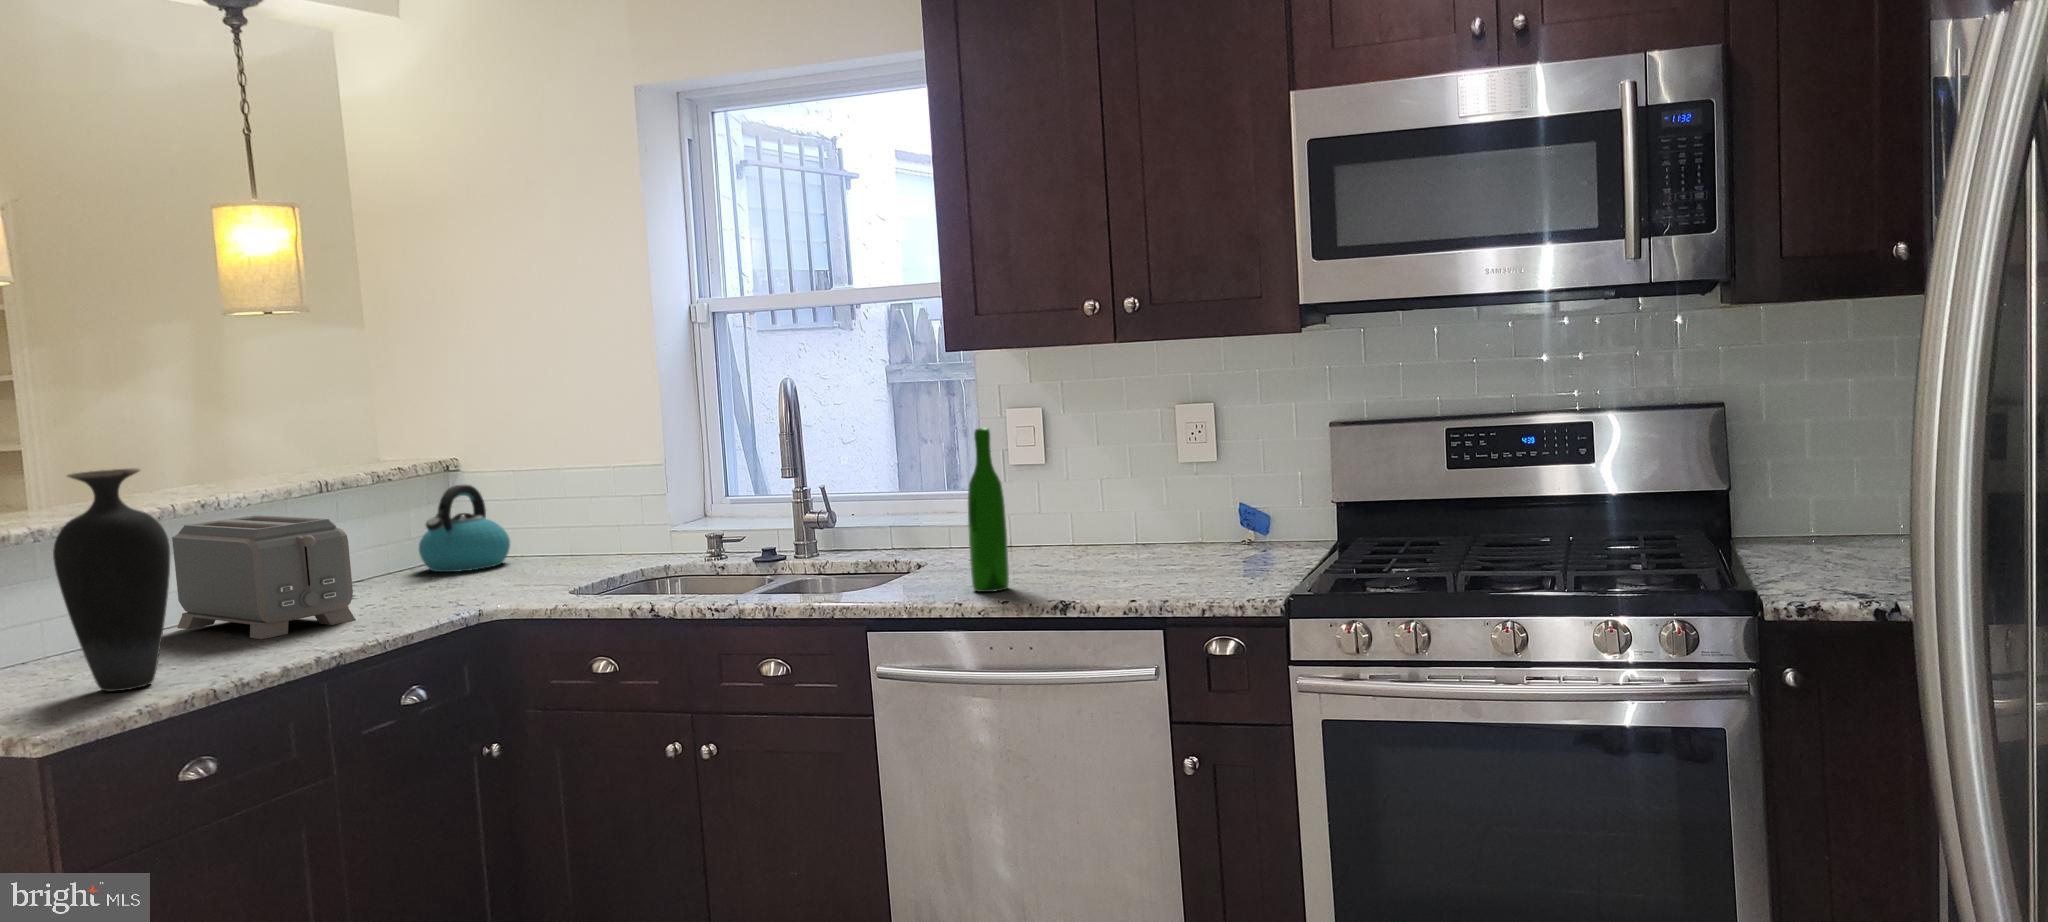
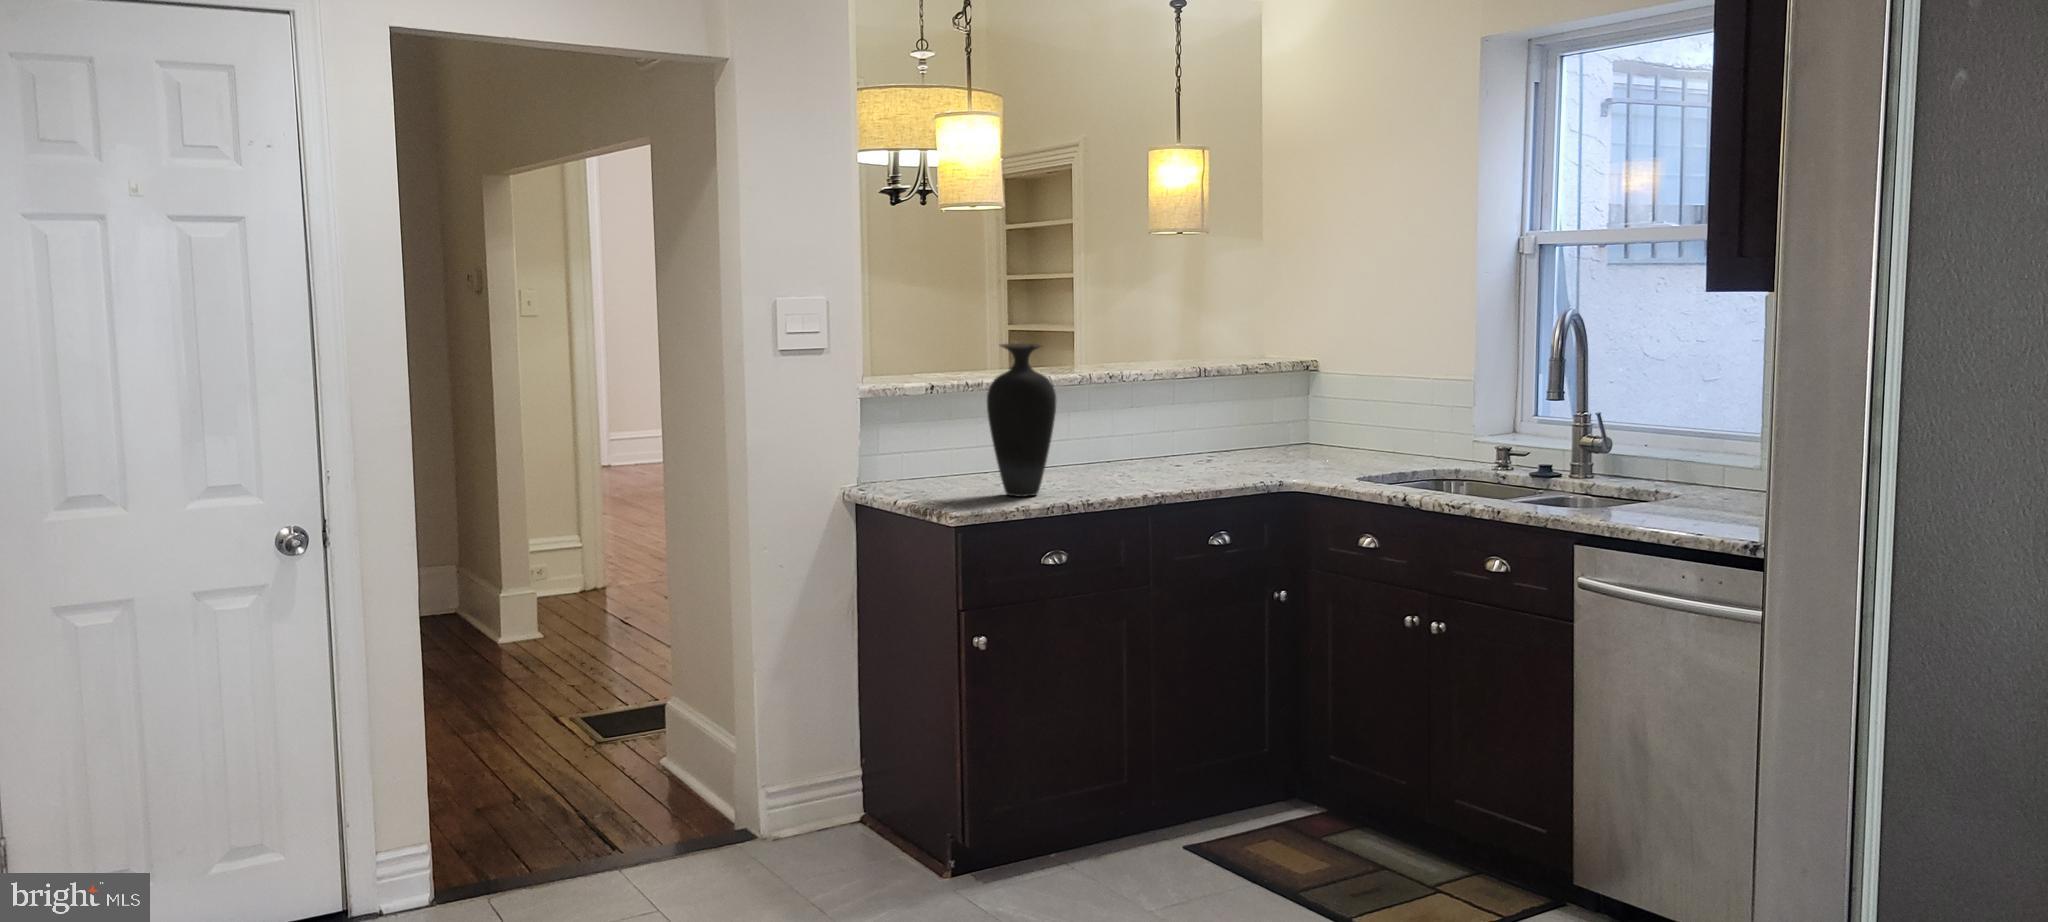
wine bottle: present [968,428,1009,592] -> none [1680,372,1722,526]
kettle: present [419,485,510,572] -> none [1273,382,1346,453]
toaster: present [172,515,356,639] -> none [1082,388,1194,479]

